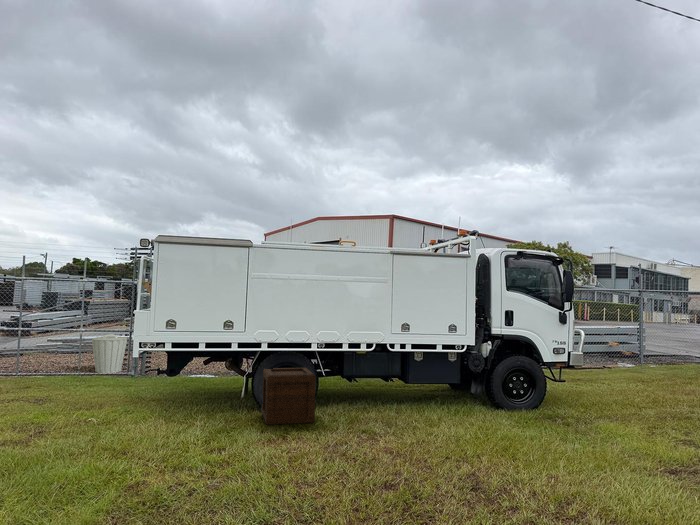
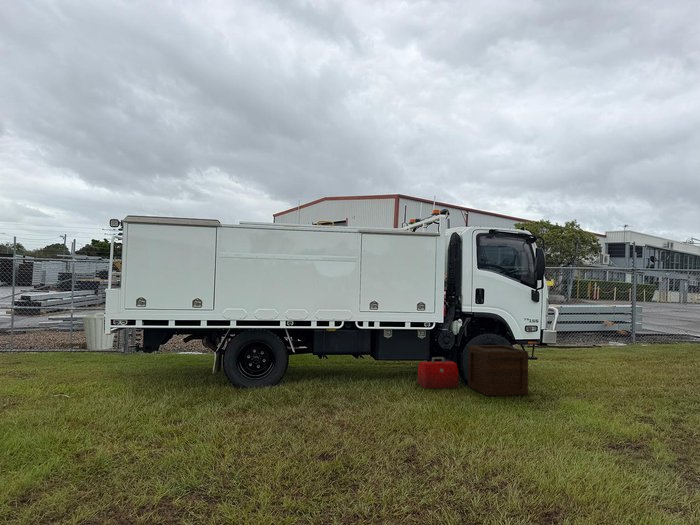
wooden crate: present [262,368,316,425] -> present [468,345,528,396]
toolbox: none [447,380,489,412] -> present [418,357,459,388]

